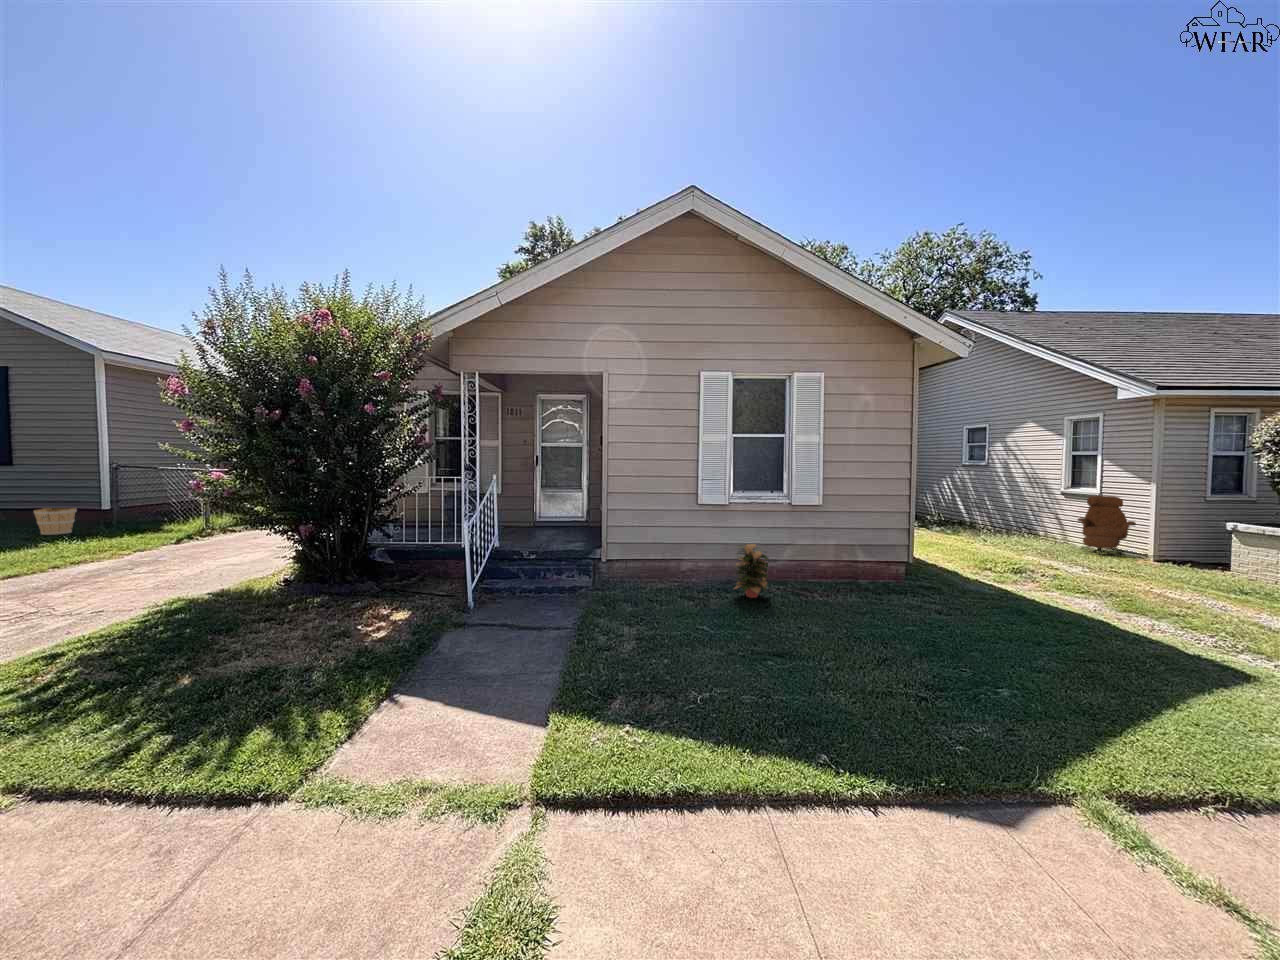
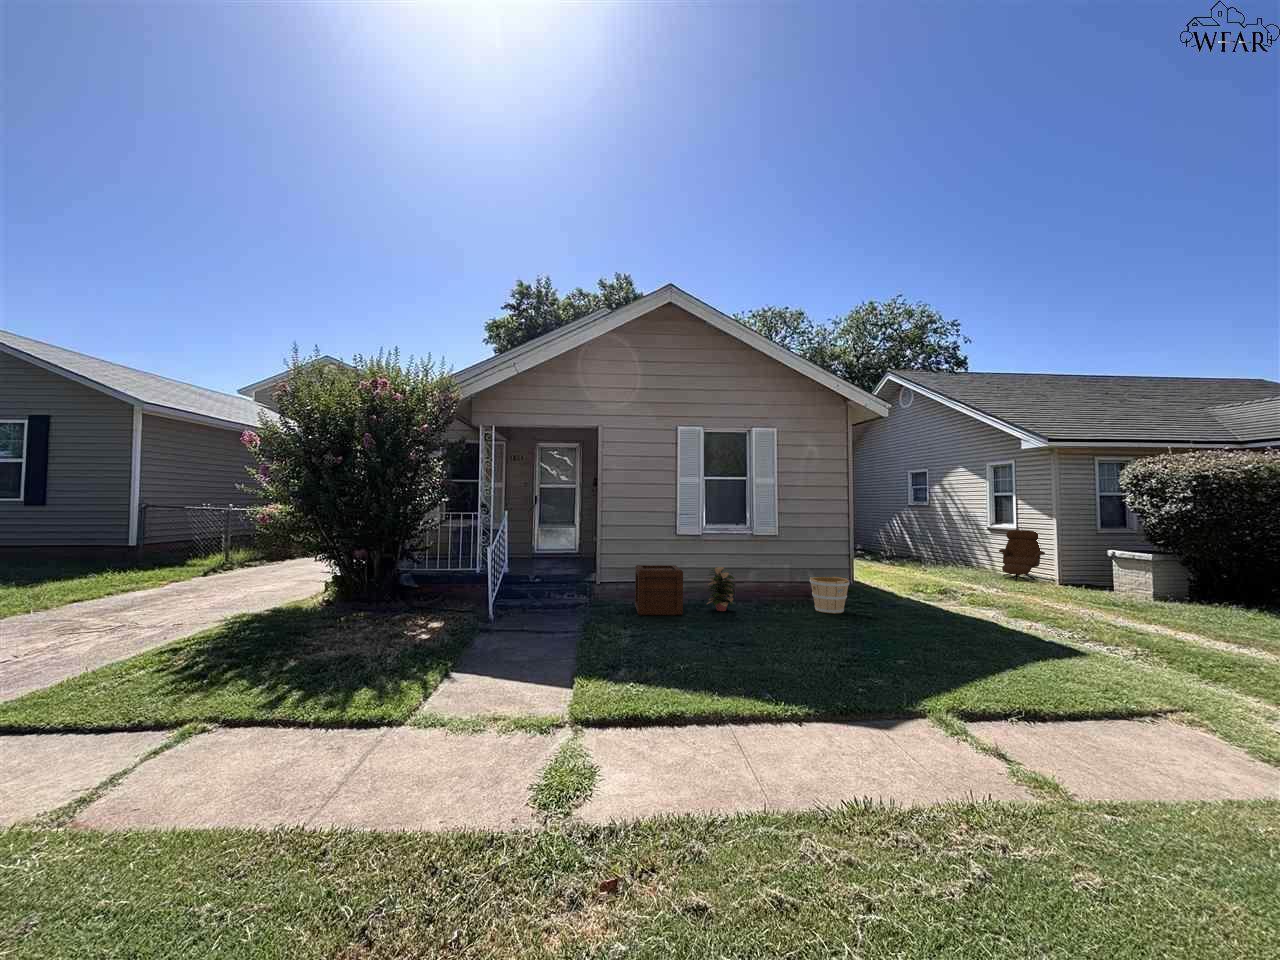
wooden bucket: present [34,508,77,535] -> present [810,576,849,614]
wooden crate: none [647,541,706,604] -> present [635,565,683,615]

